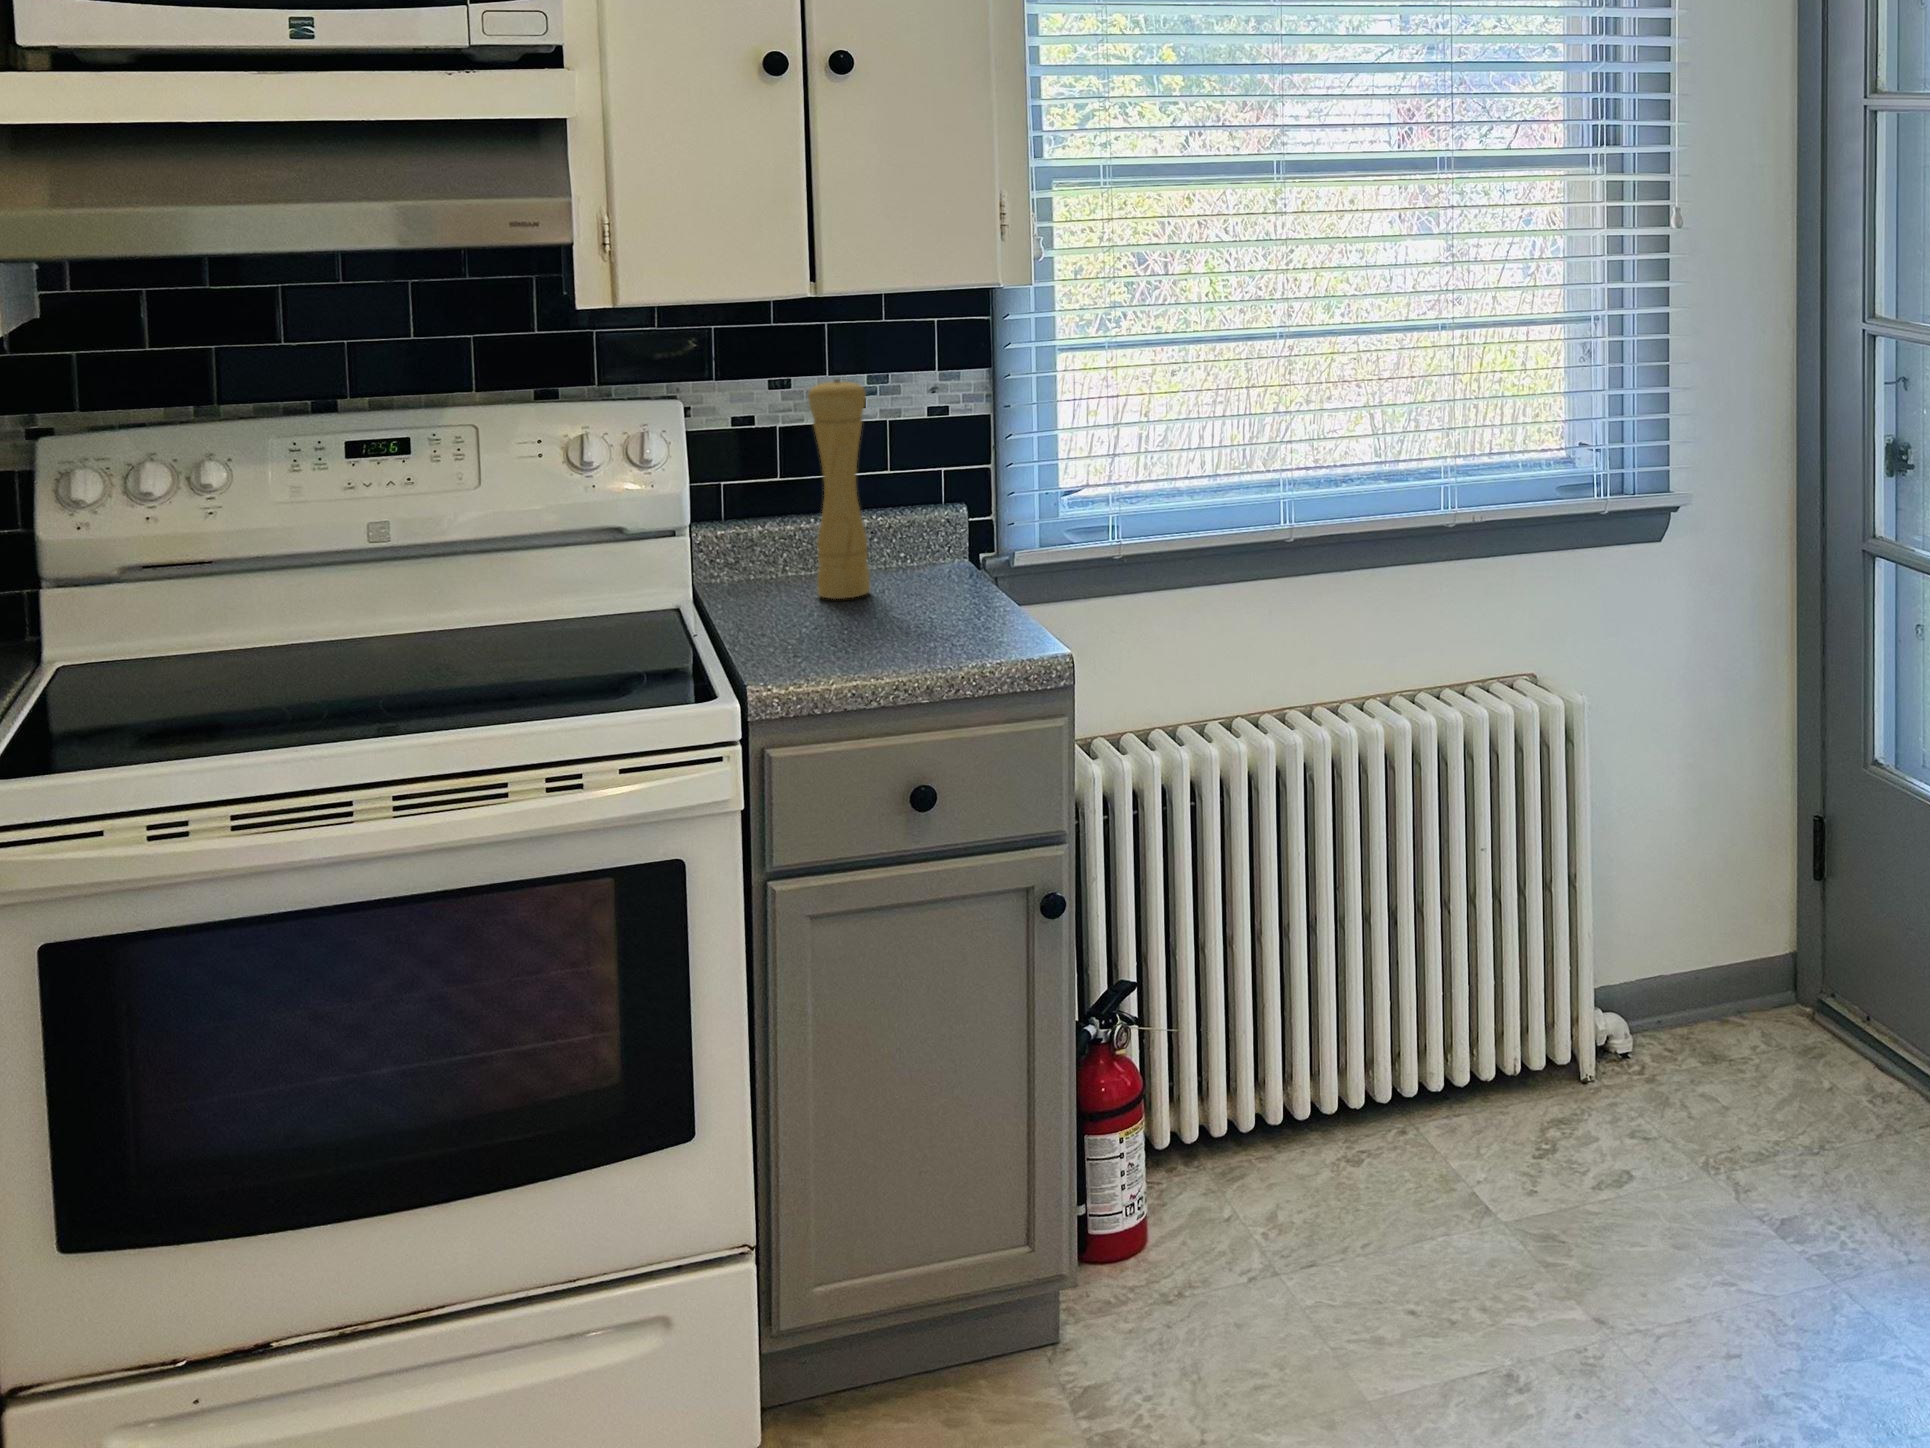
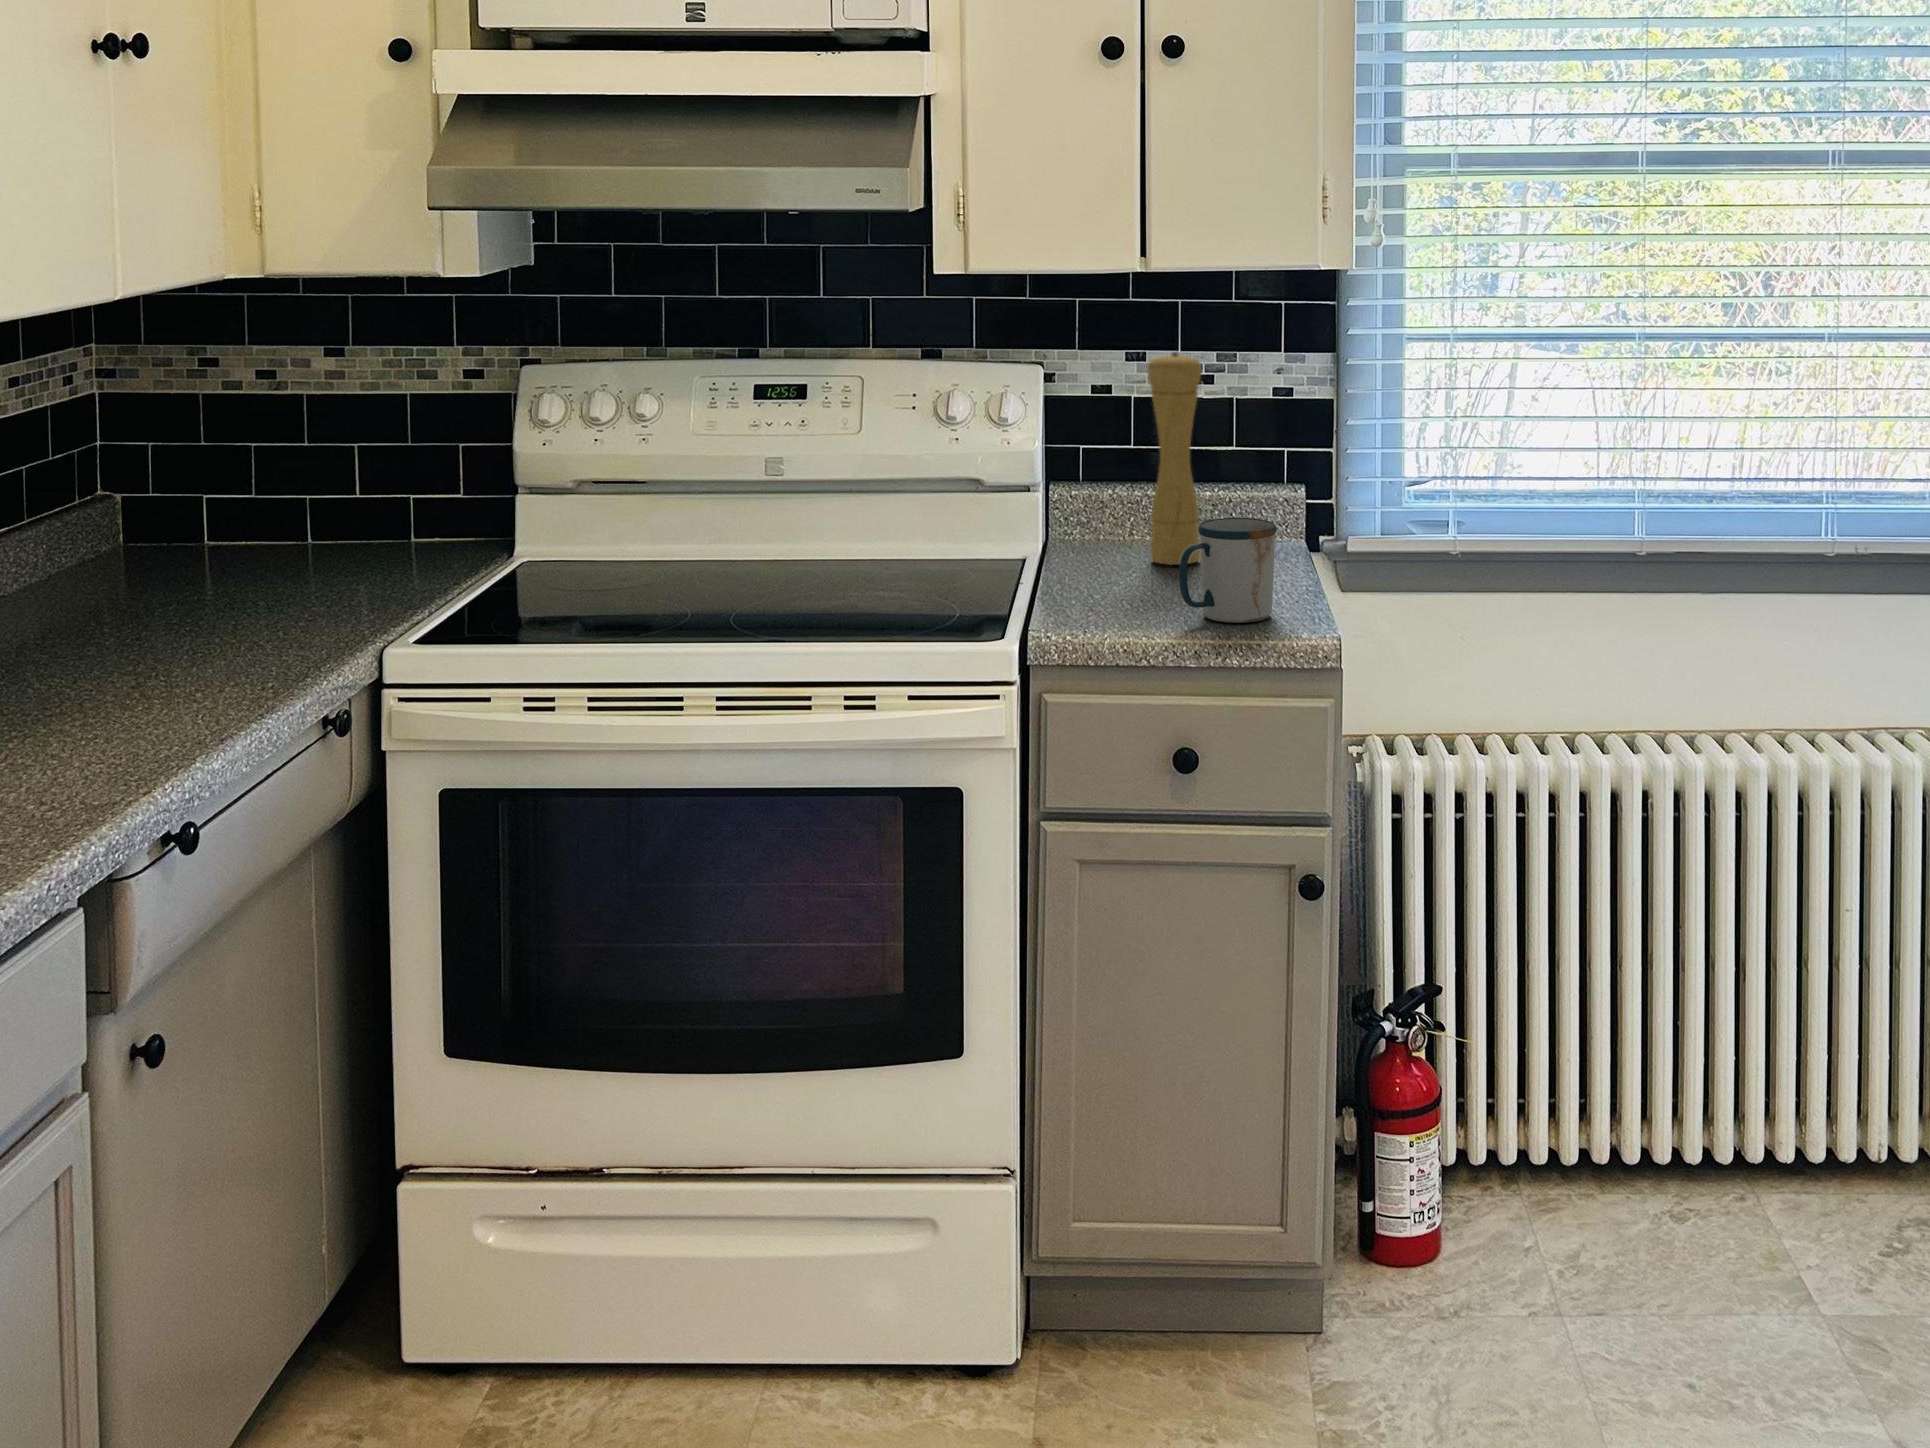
mug: none [892,544,985,651] -> present [1179,518,1277,623]

